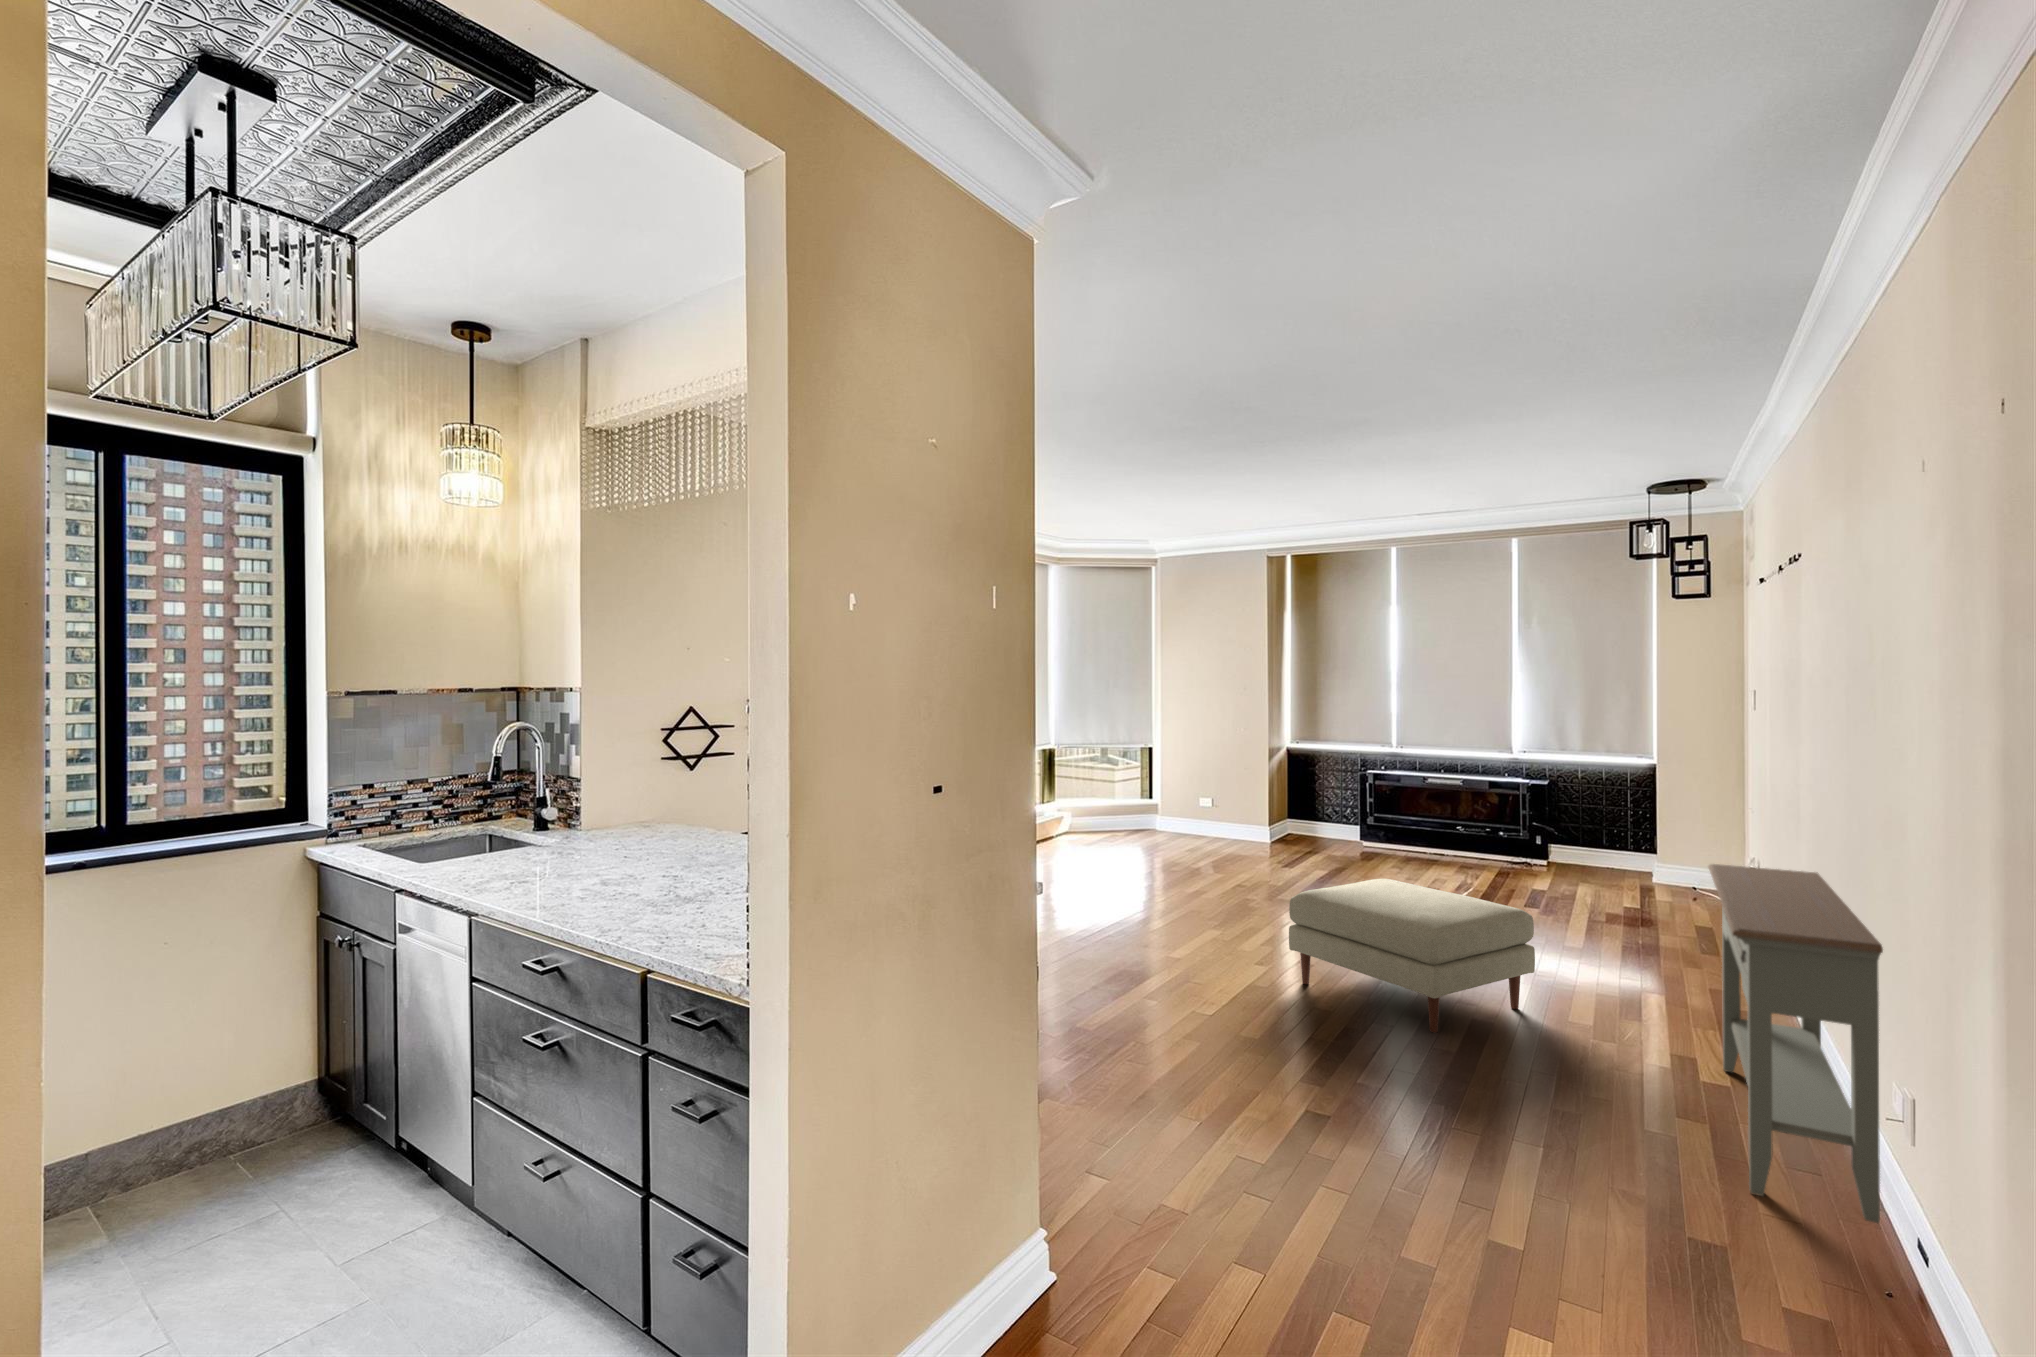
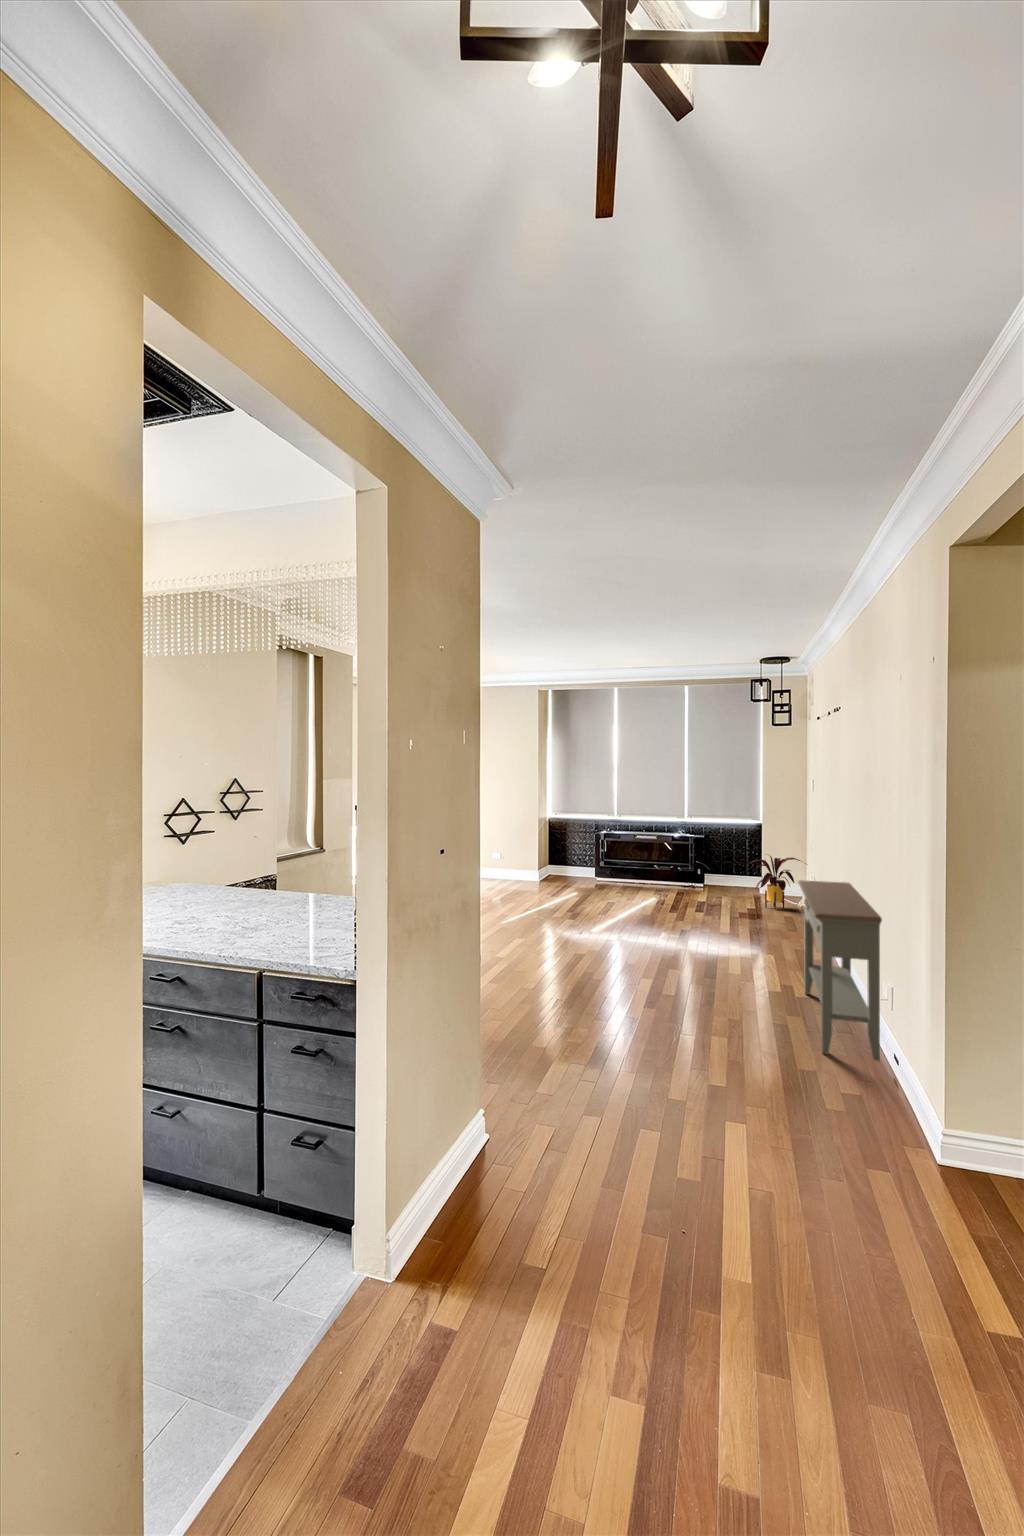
house plant: none [1623,816,1744,912] -> present [752,856,800,910]
ottoman: present [1289,879,1535,1033] -> none [569,898,708,987]

